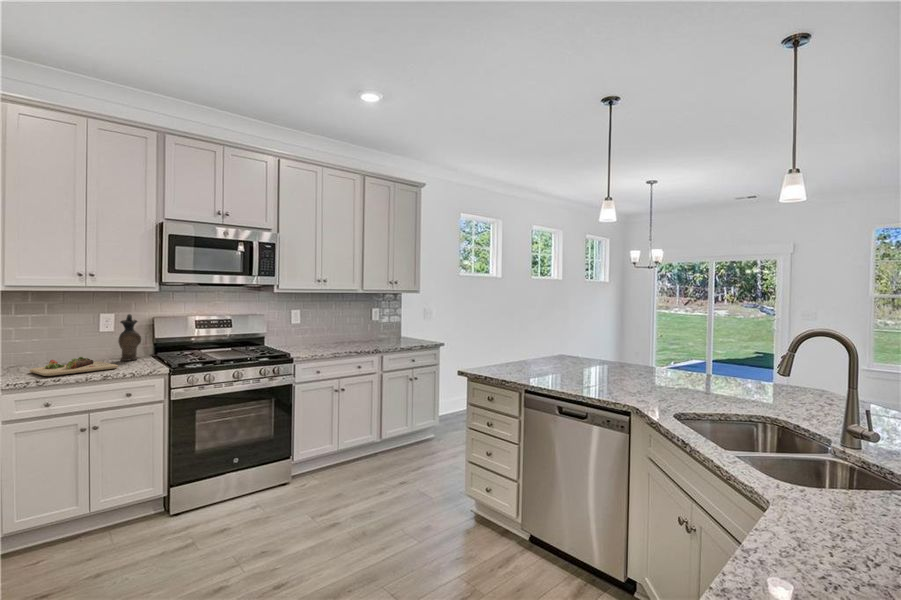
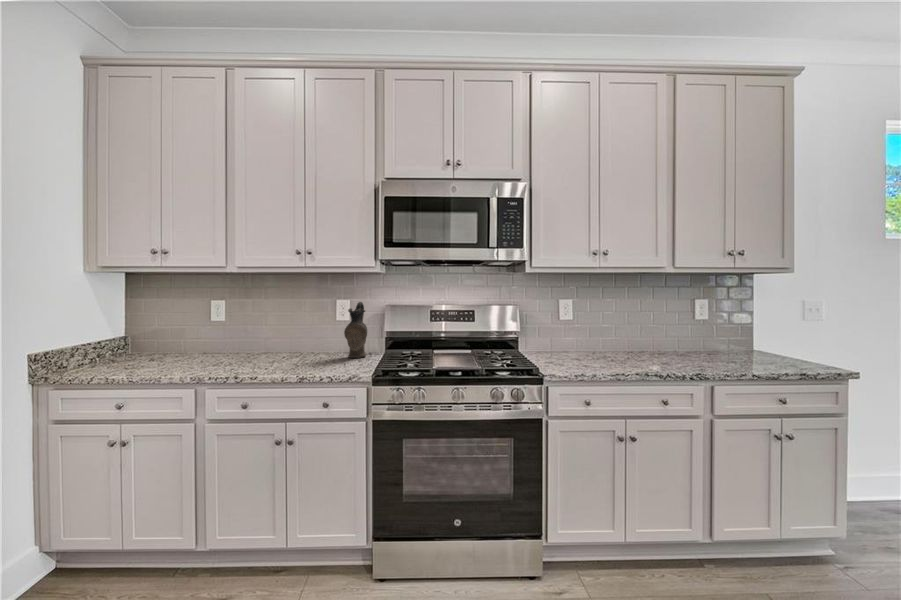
cutting board: present [29,357,118,376] -> none [247,350,327,372]

